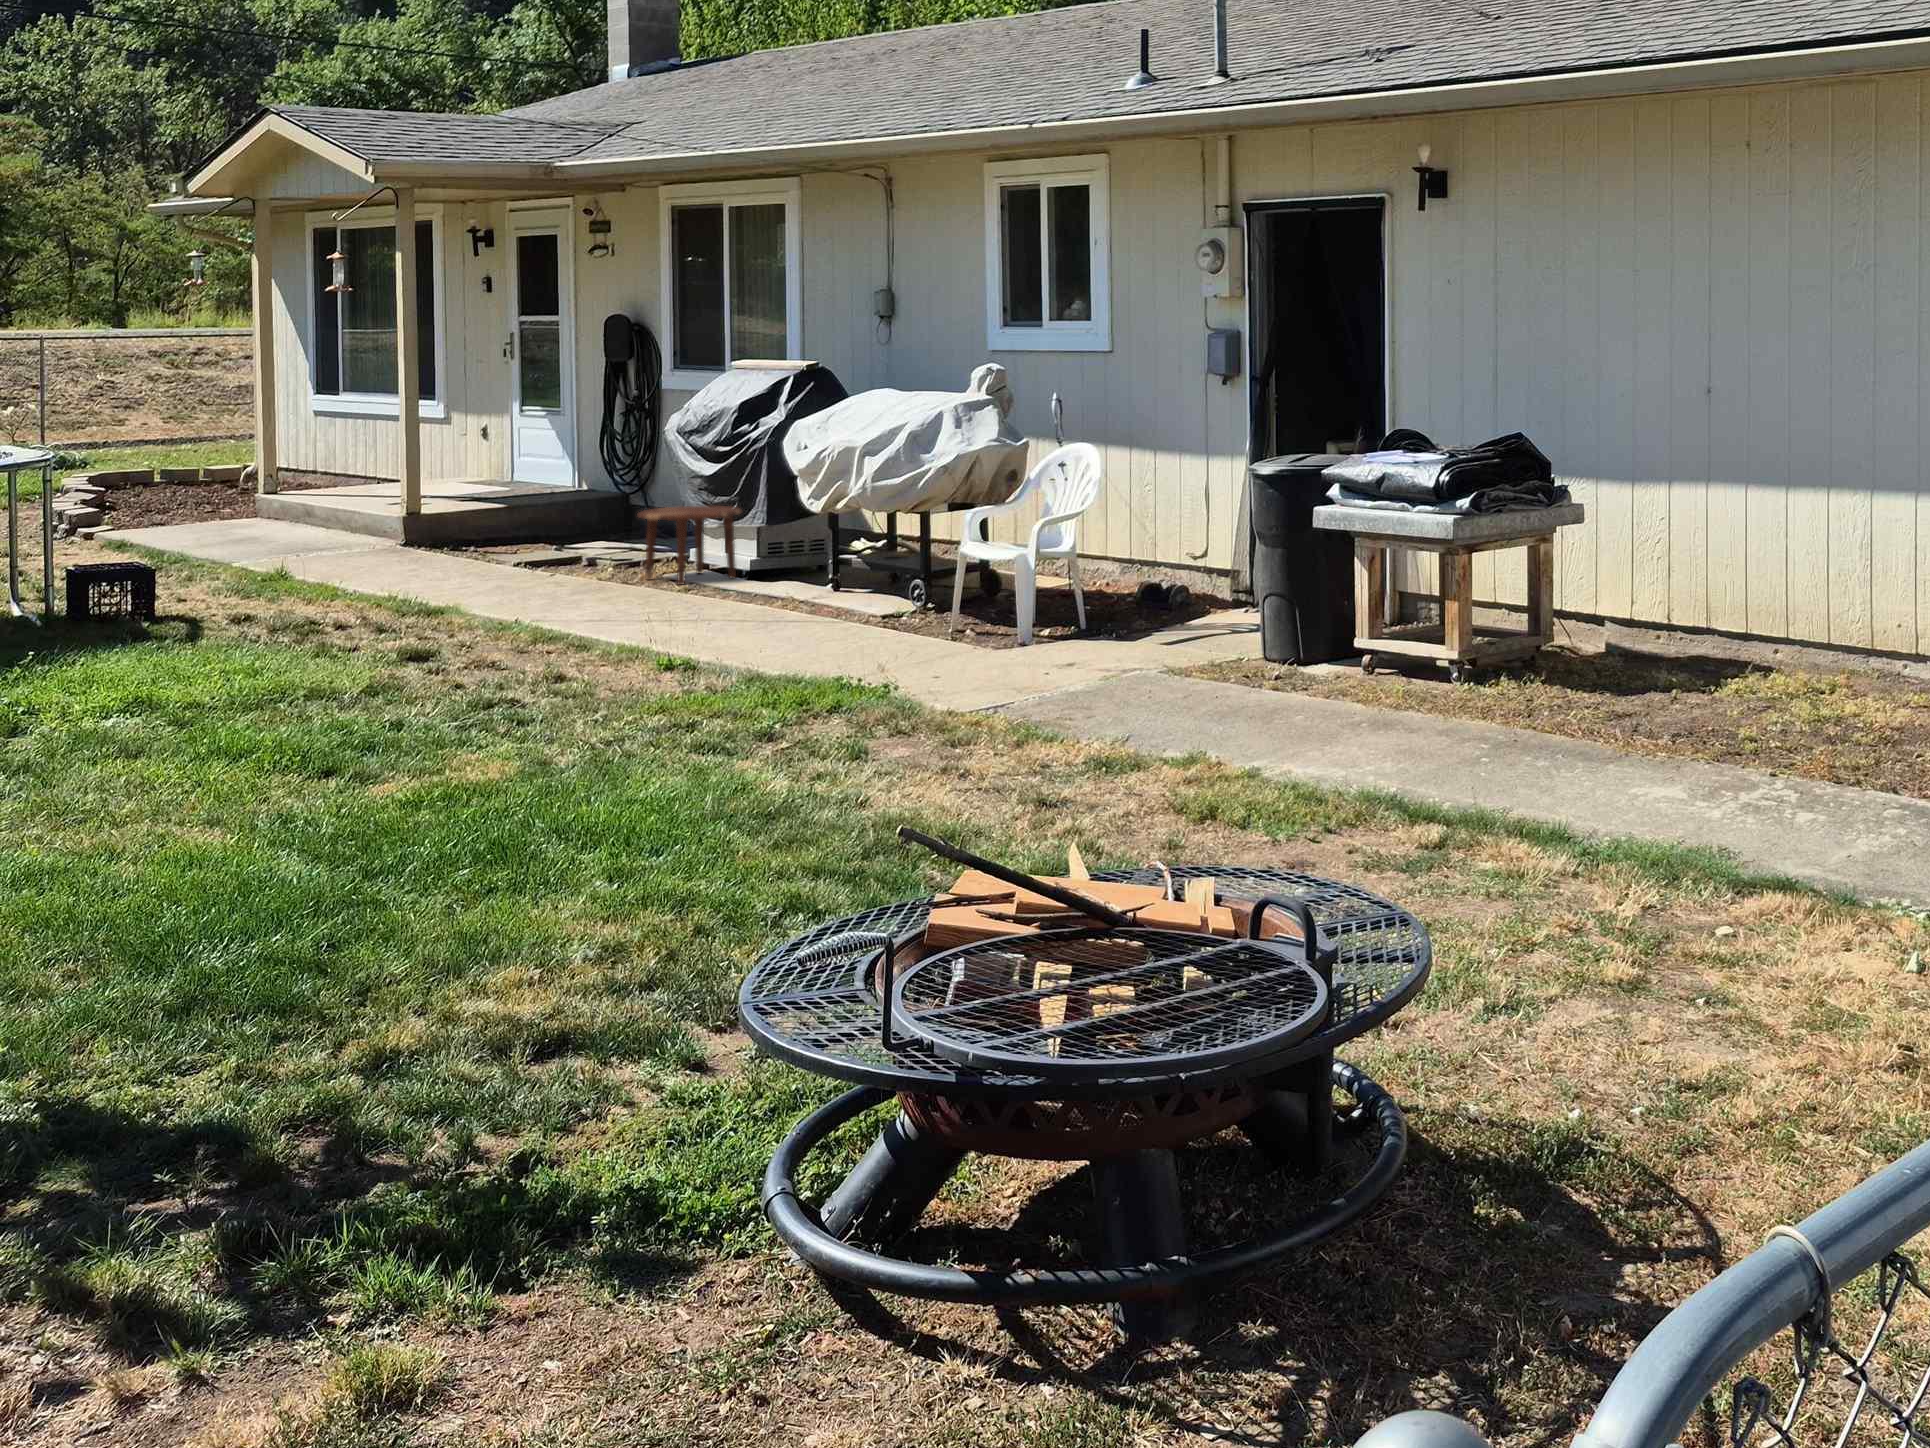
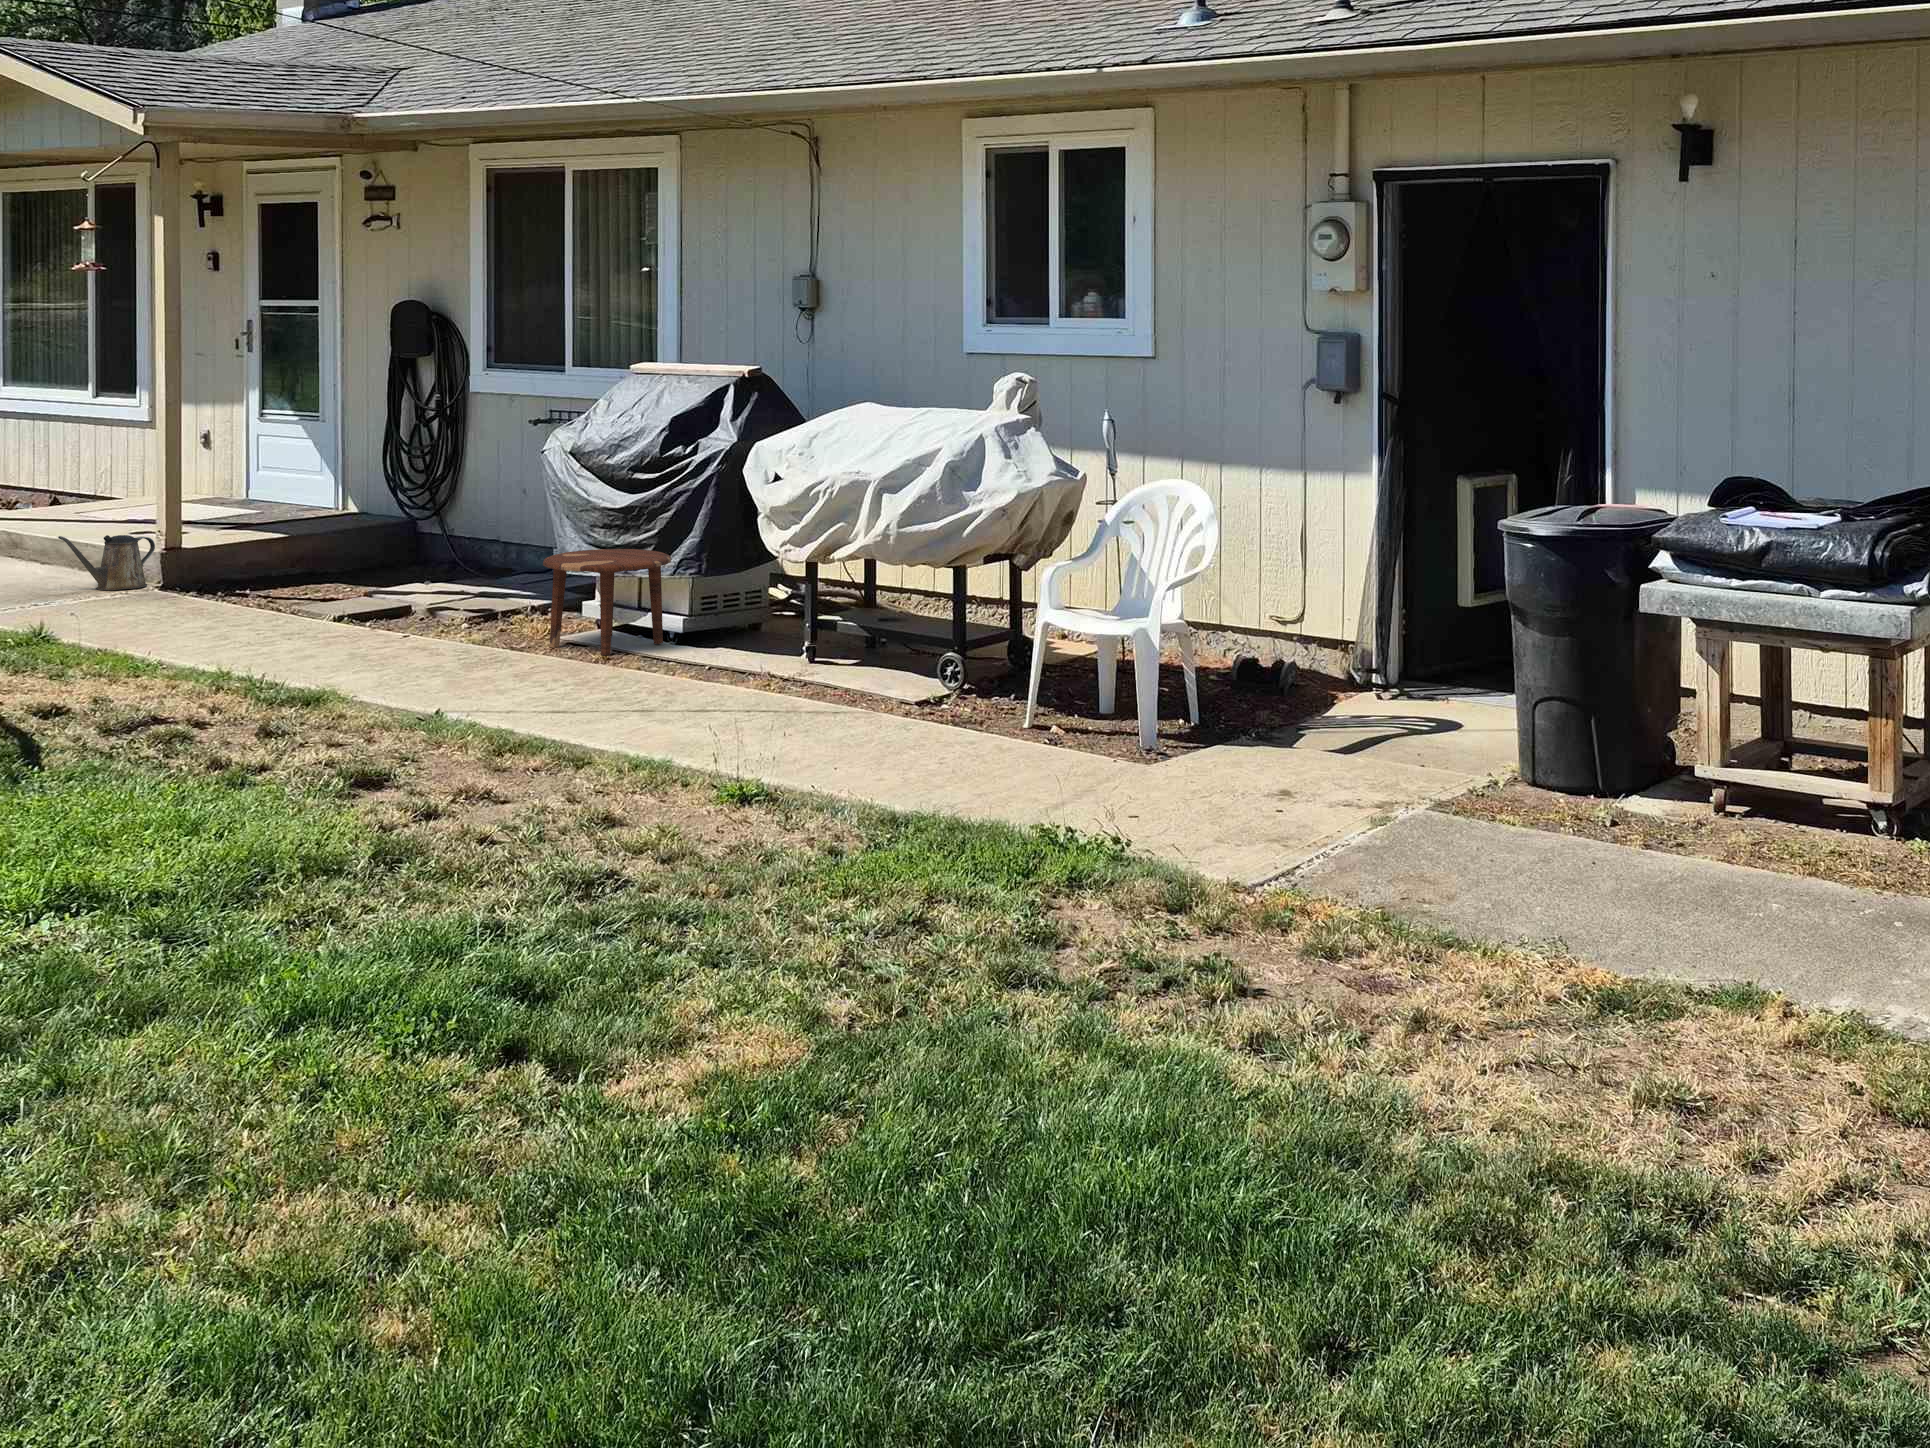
watering can: none [307,502,392,546] -> present [58,535,155,590]

